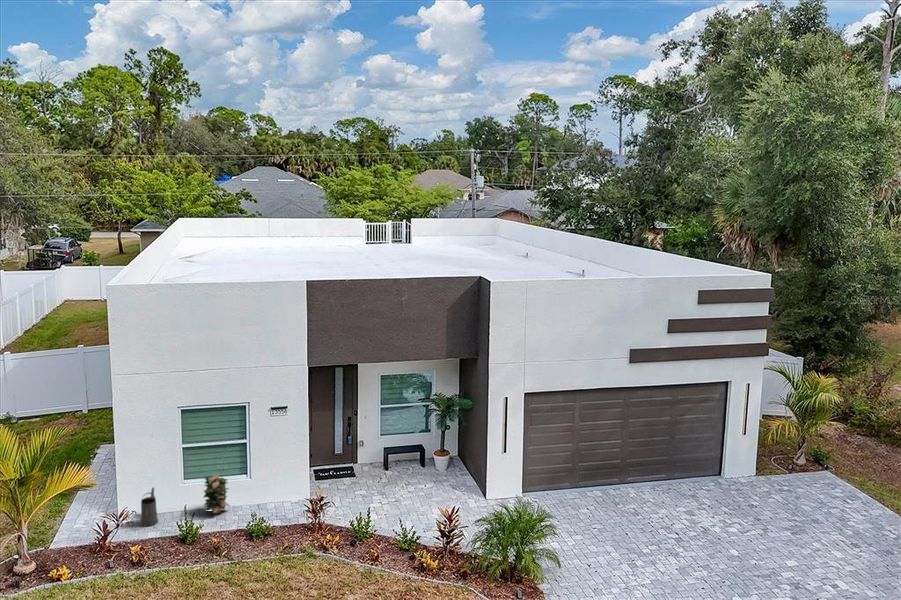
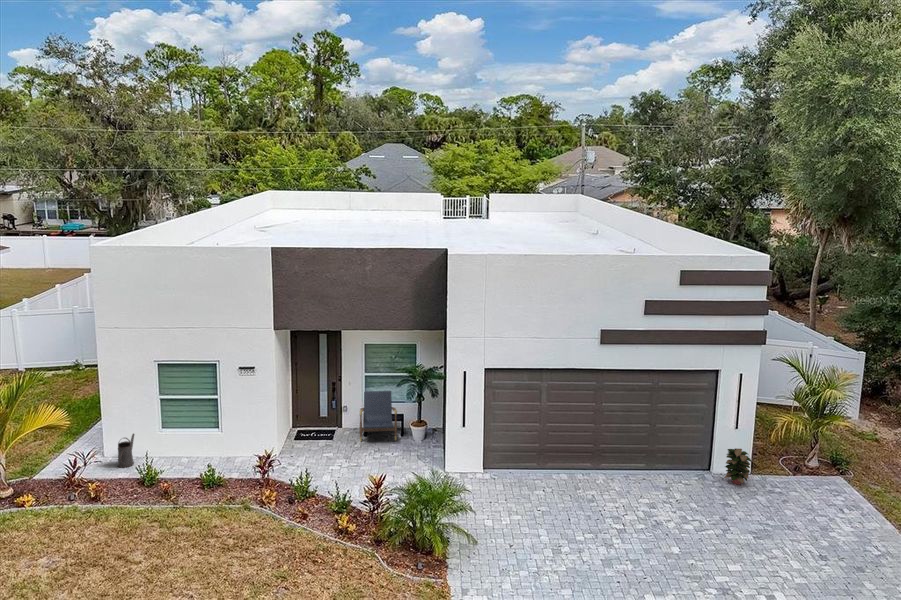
lounge chair: none [383,422,423,476] -> present [359,391,397,441]
decorative plant: present [203,475,229,514] -> present [724,448,752,484]

